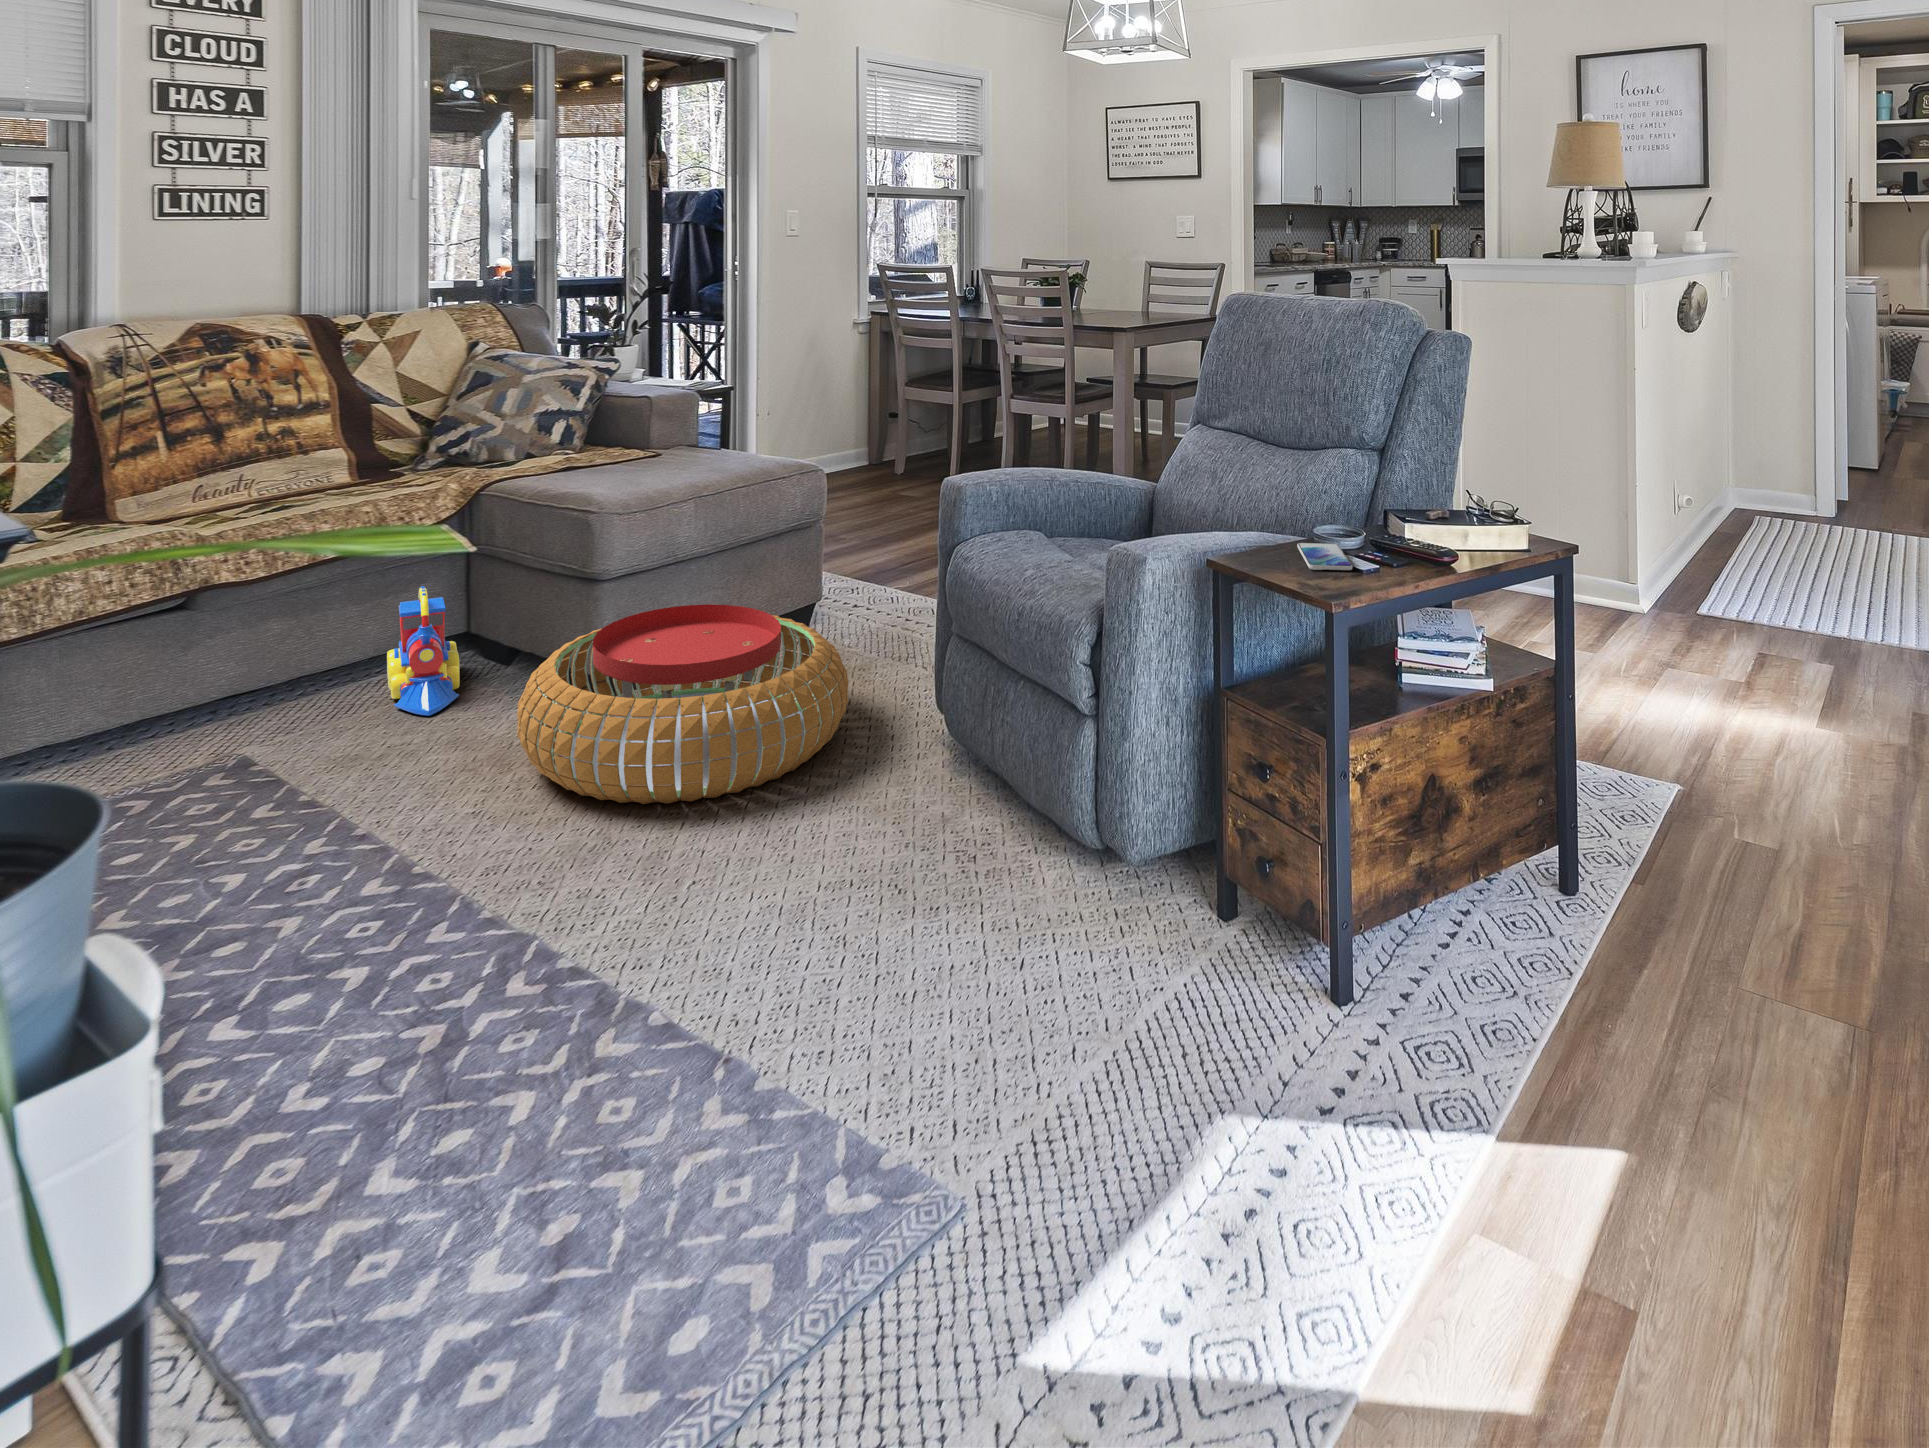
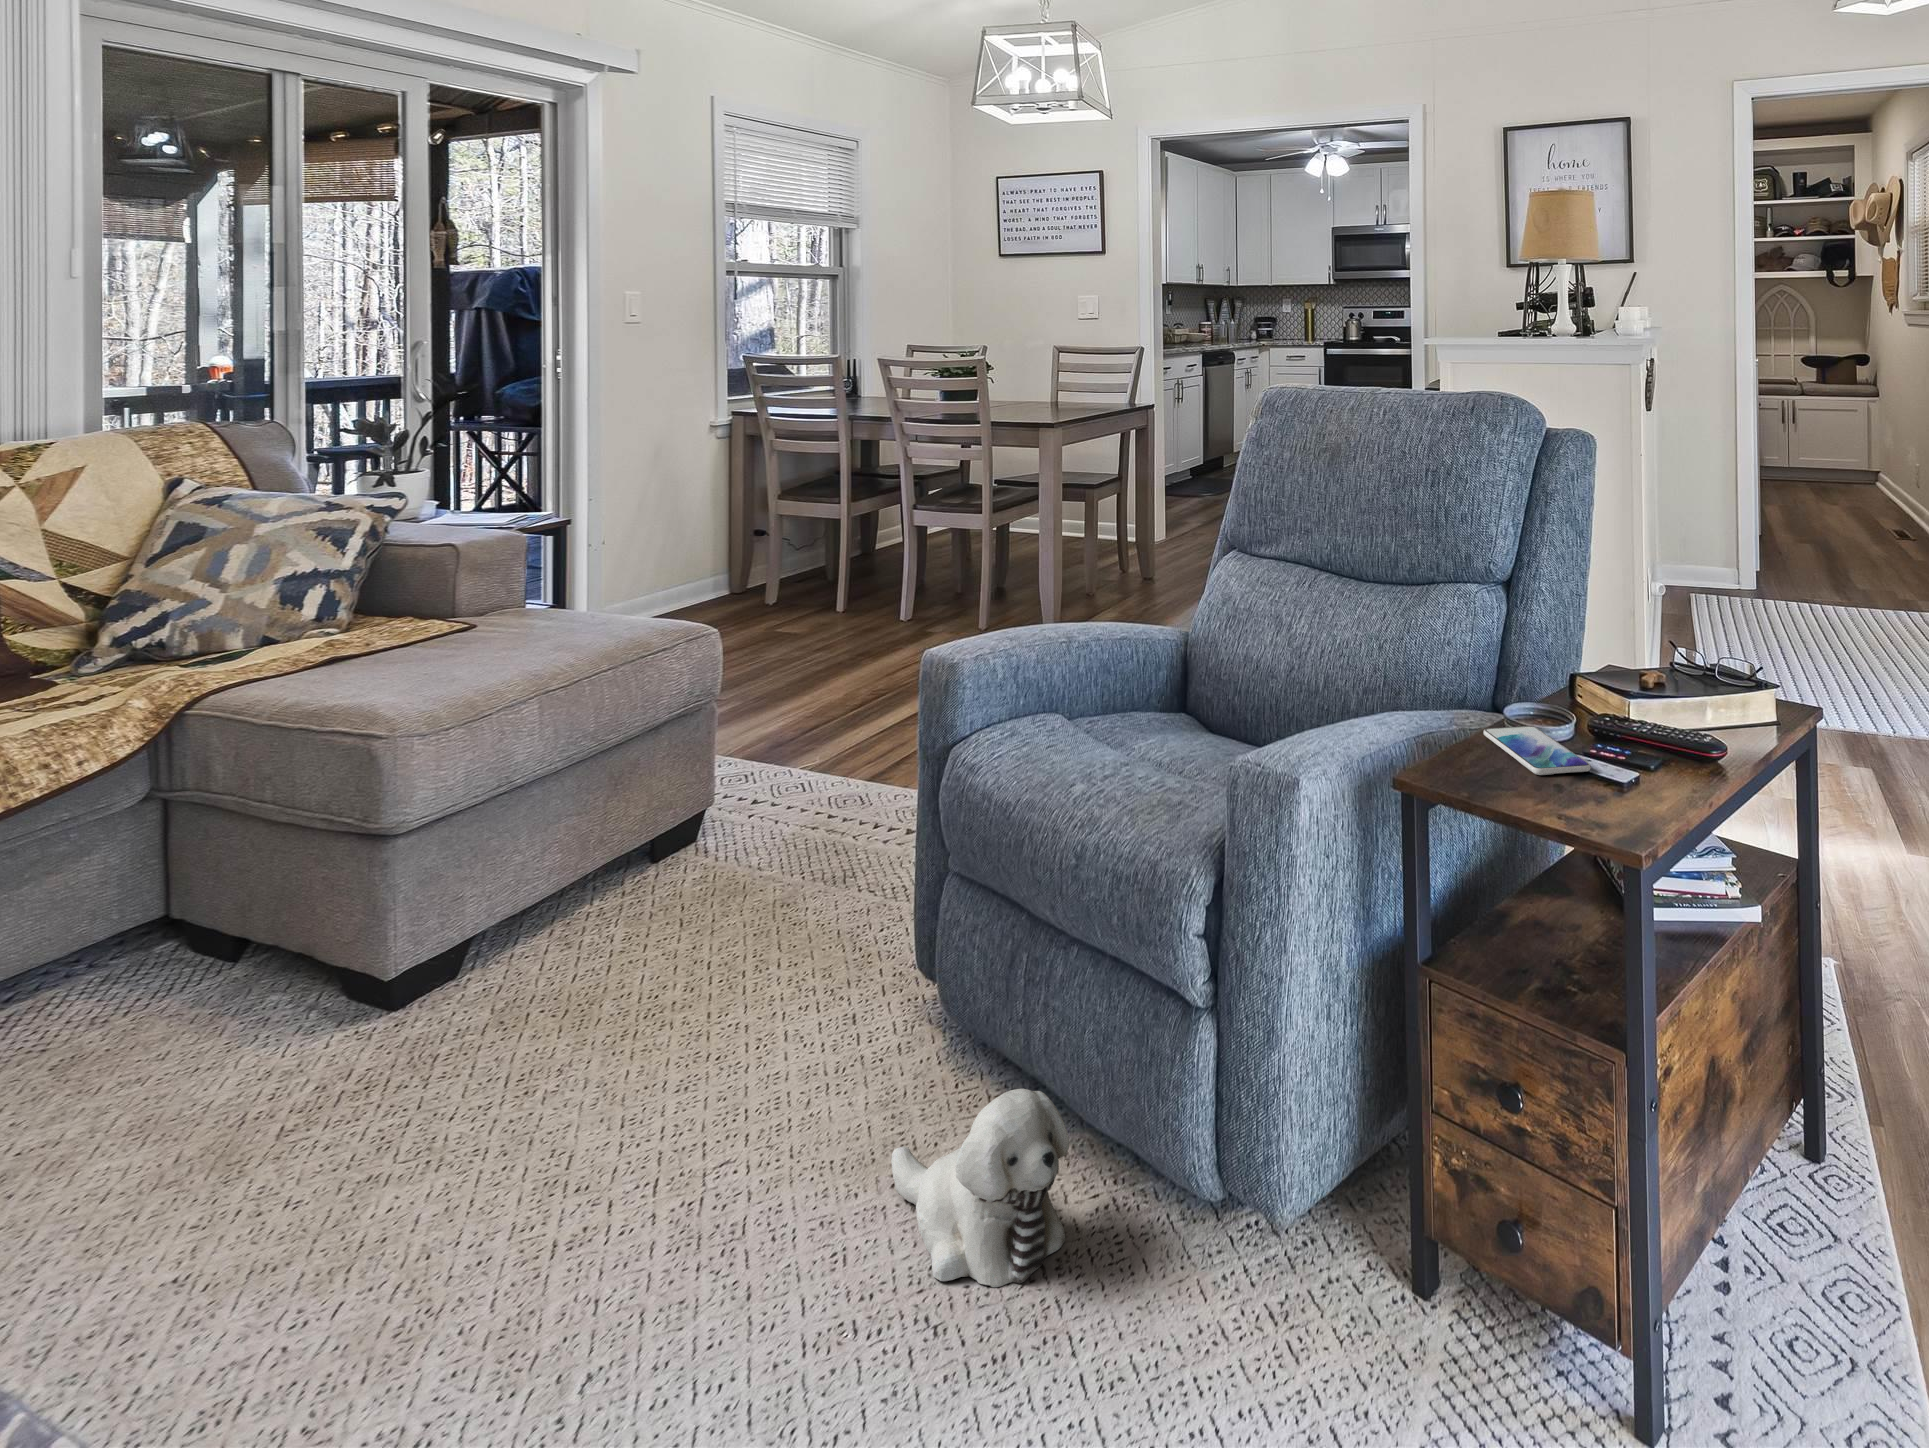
toy train: present [387,586,460,716] -> none [9,867,139,1084]
pouf: present [517,605,849,804] -> none [251,857,782,1221]
plush toy: none [895,758,1000,875] -> present [891,1088,1069,1287]

